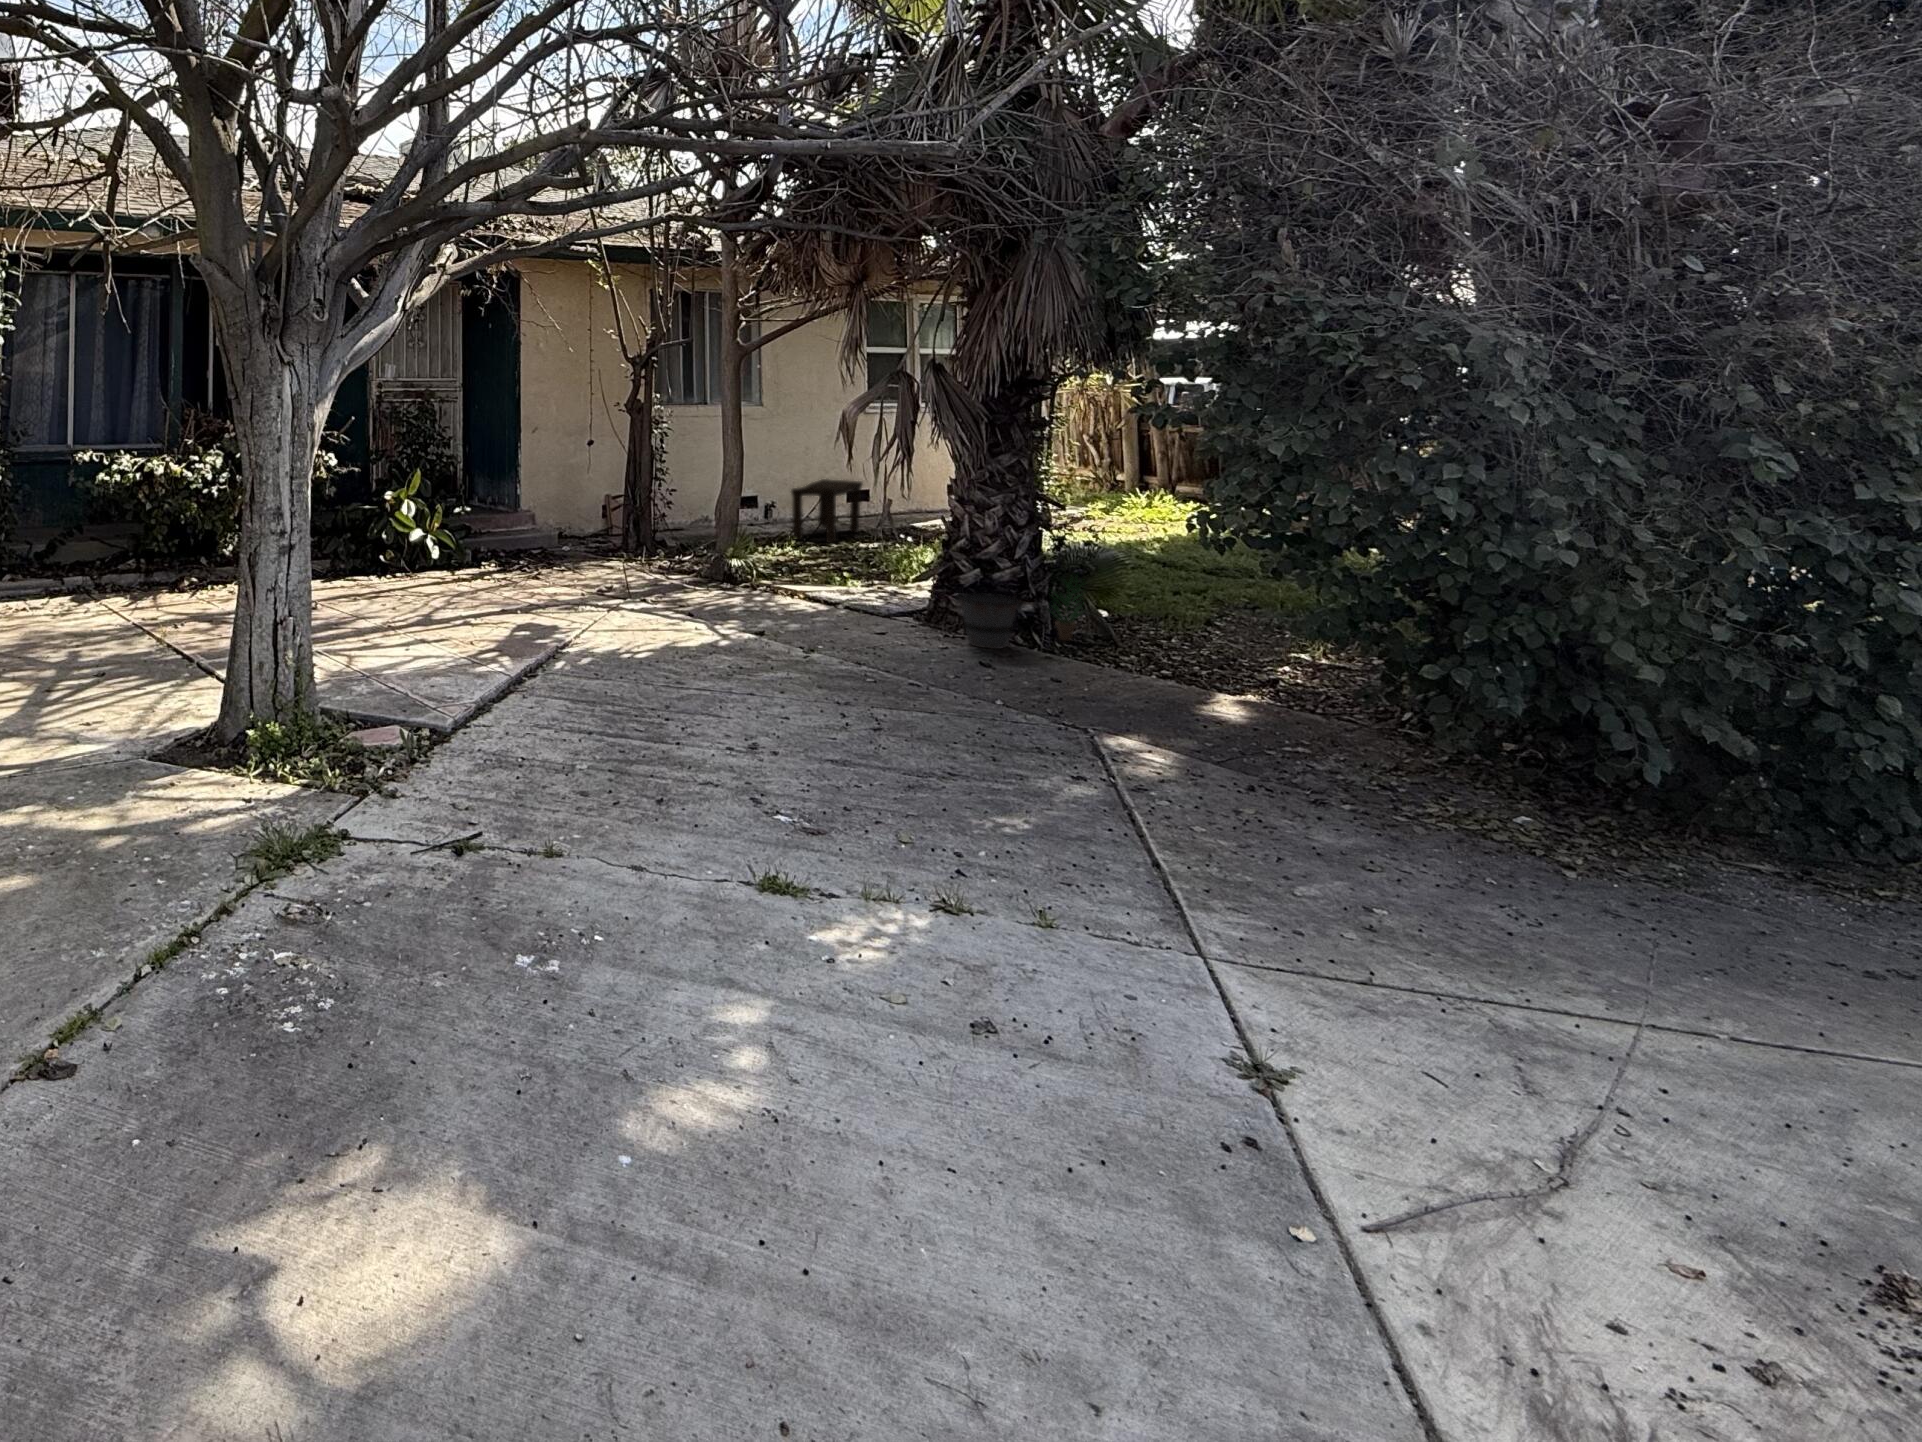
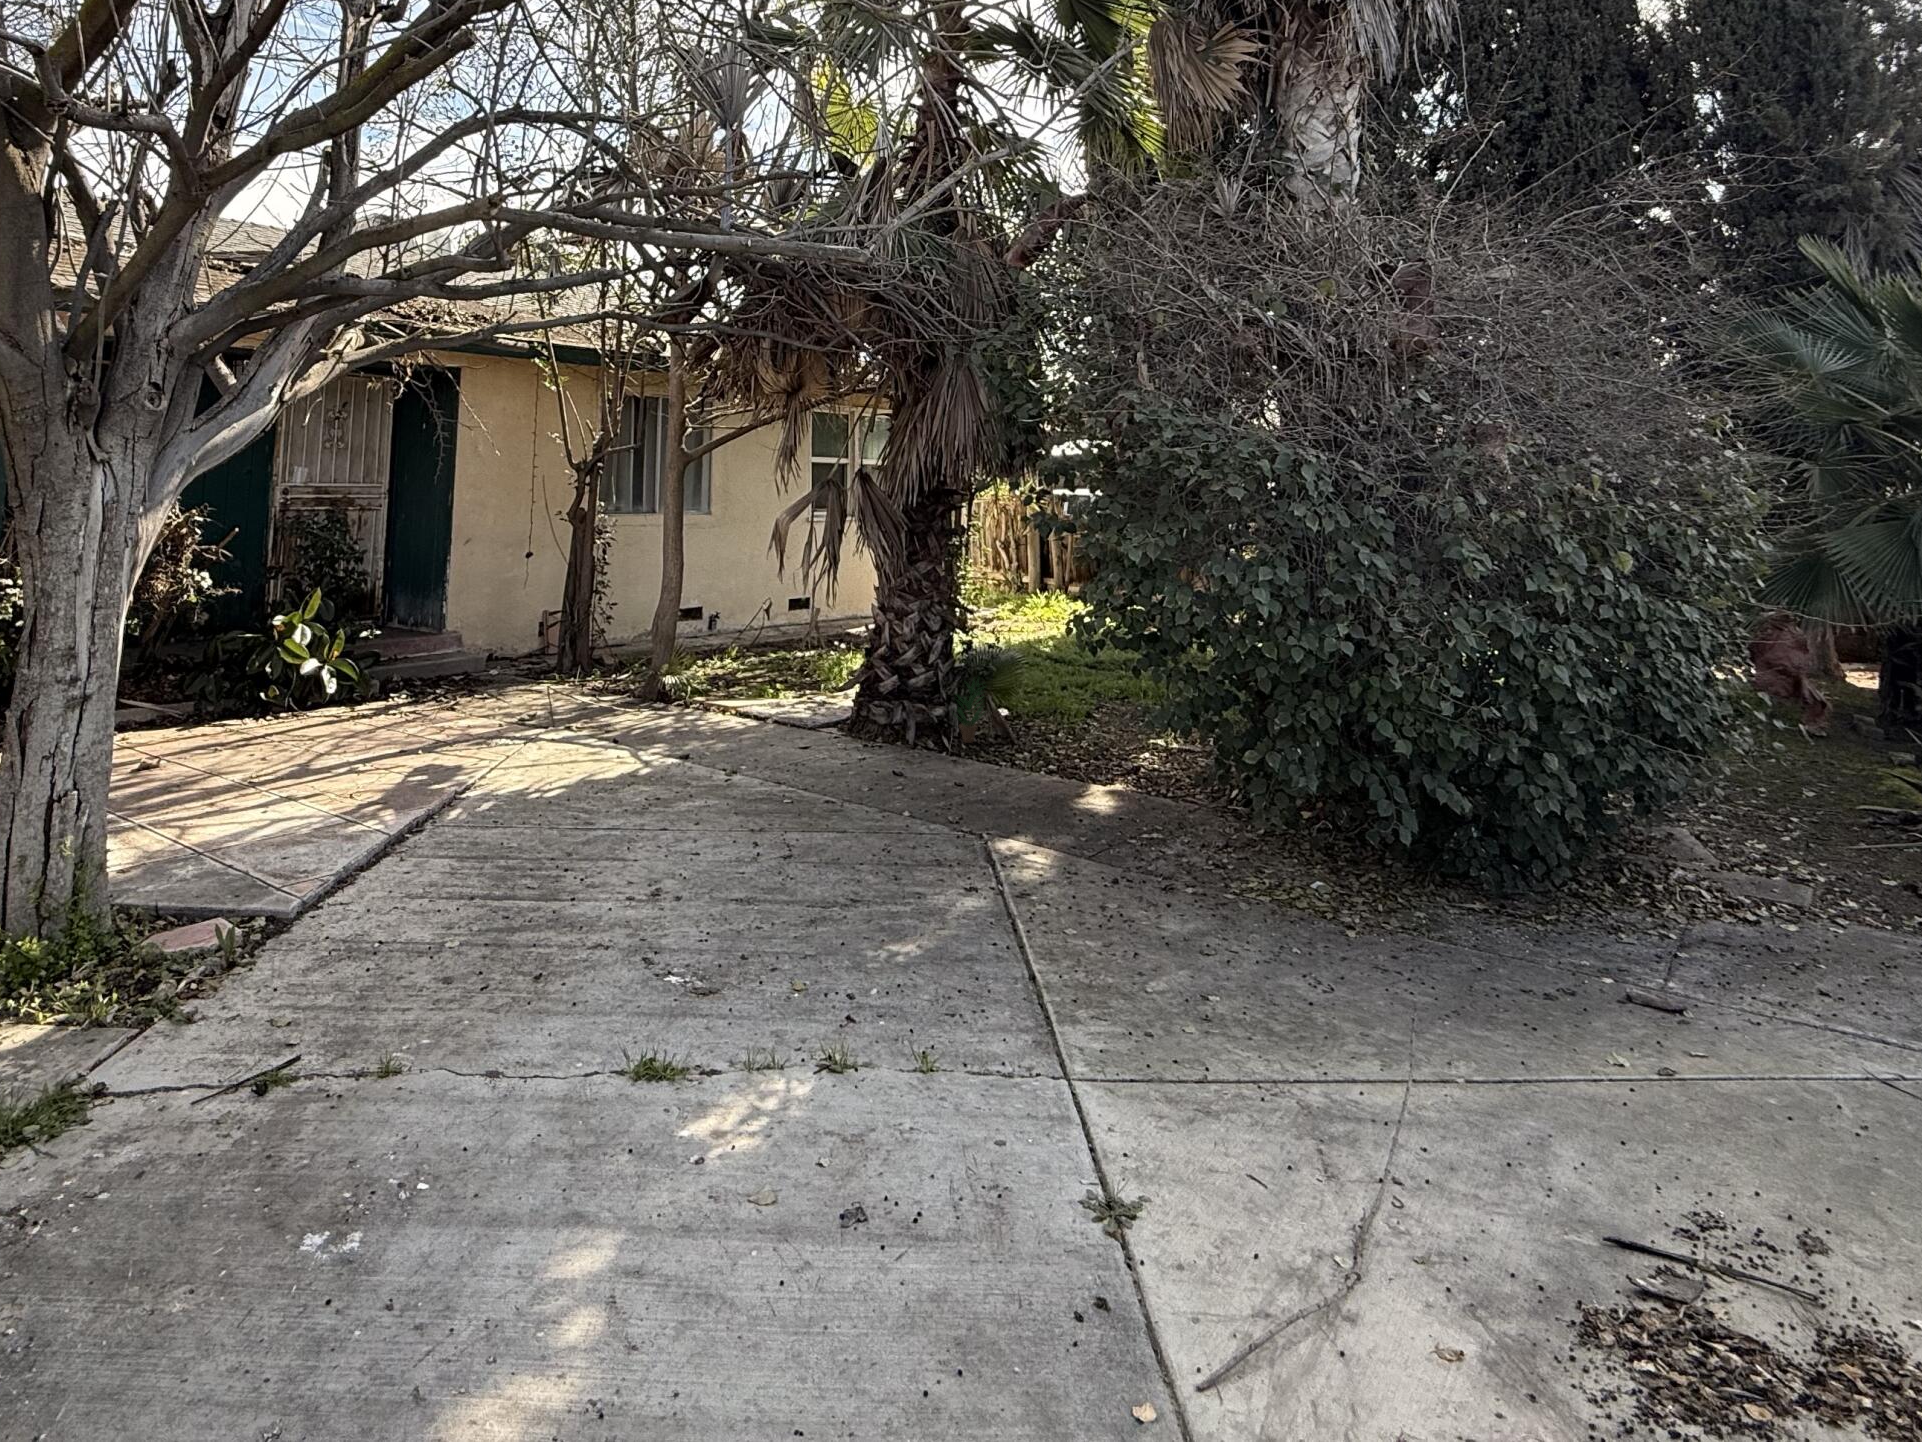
bench: present [791,479,863,543] -> none [727,593,795,655]
bucket: present [955,592,1022,649] -> none [871,698,932,756]

